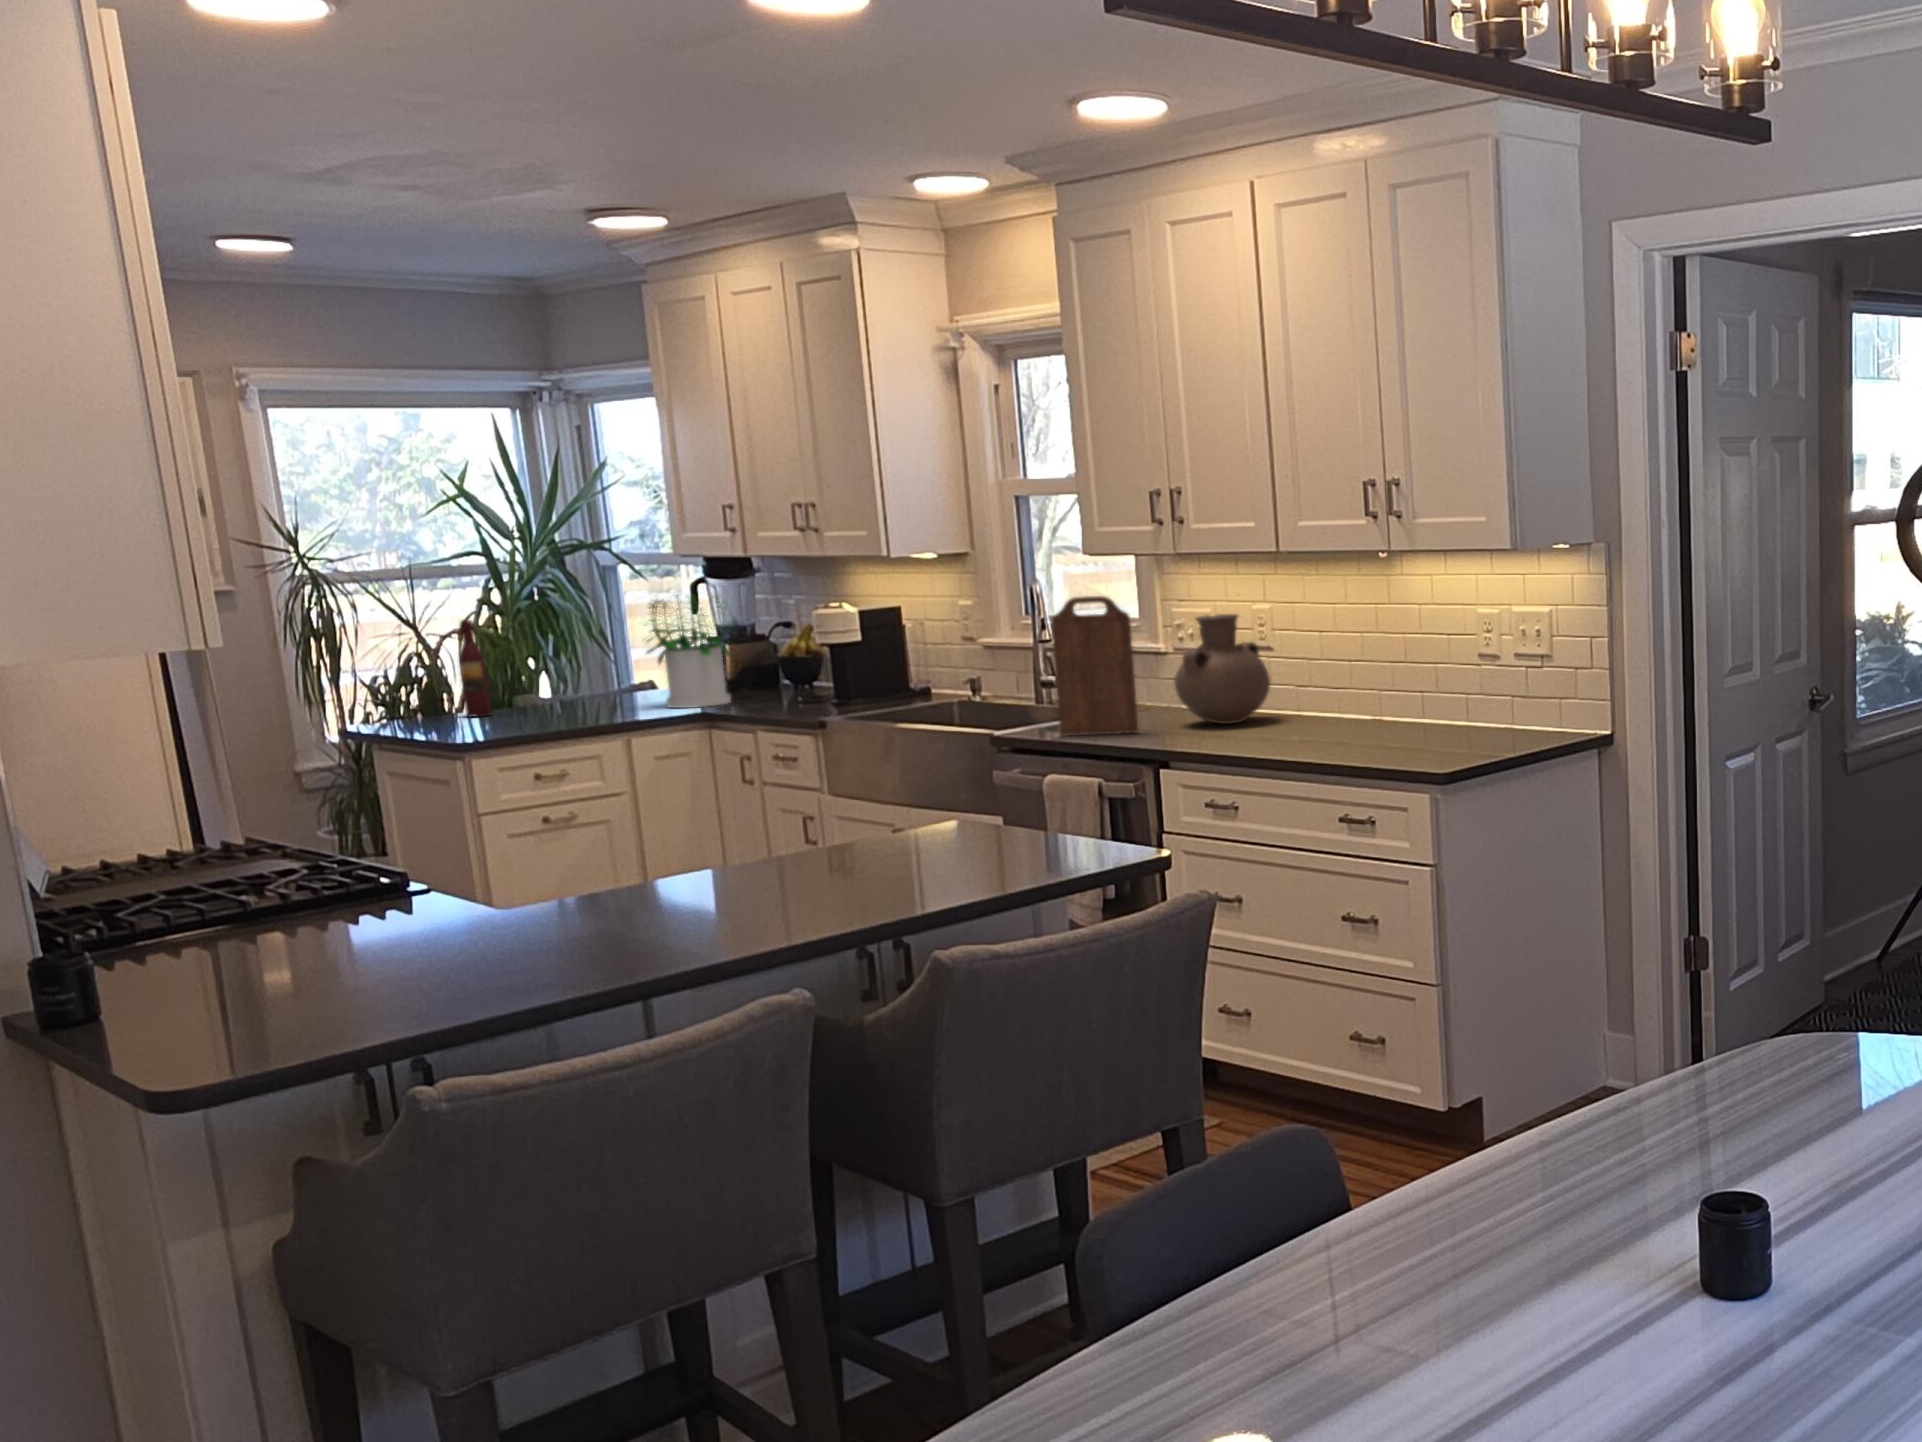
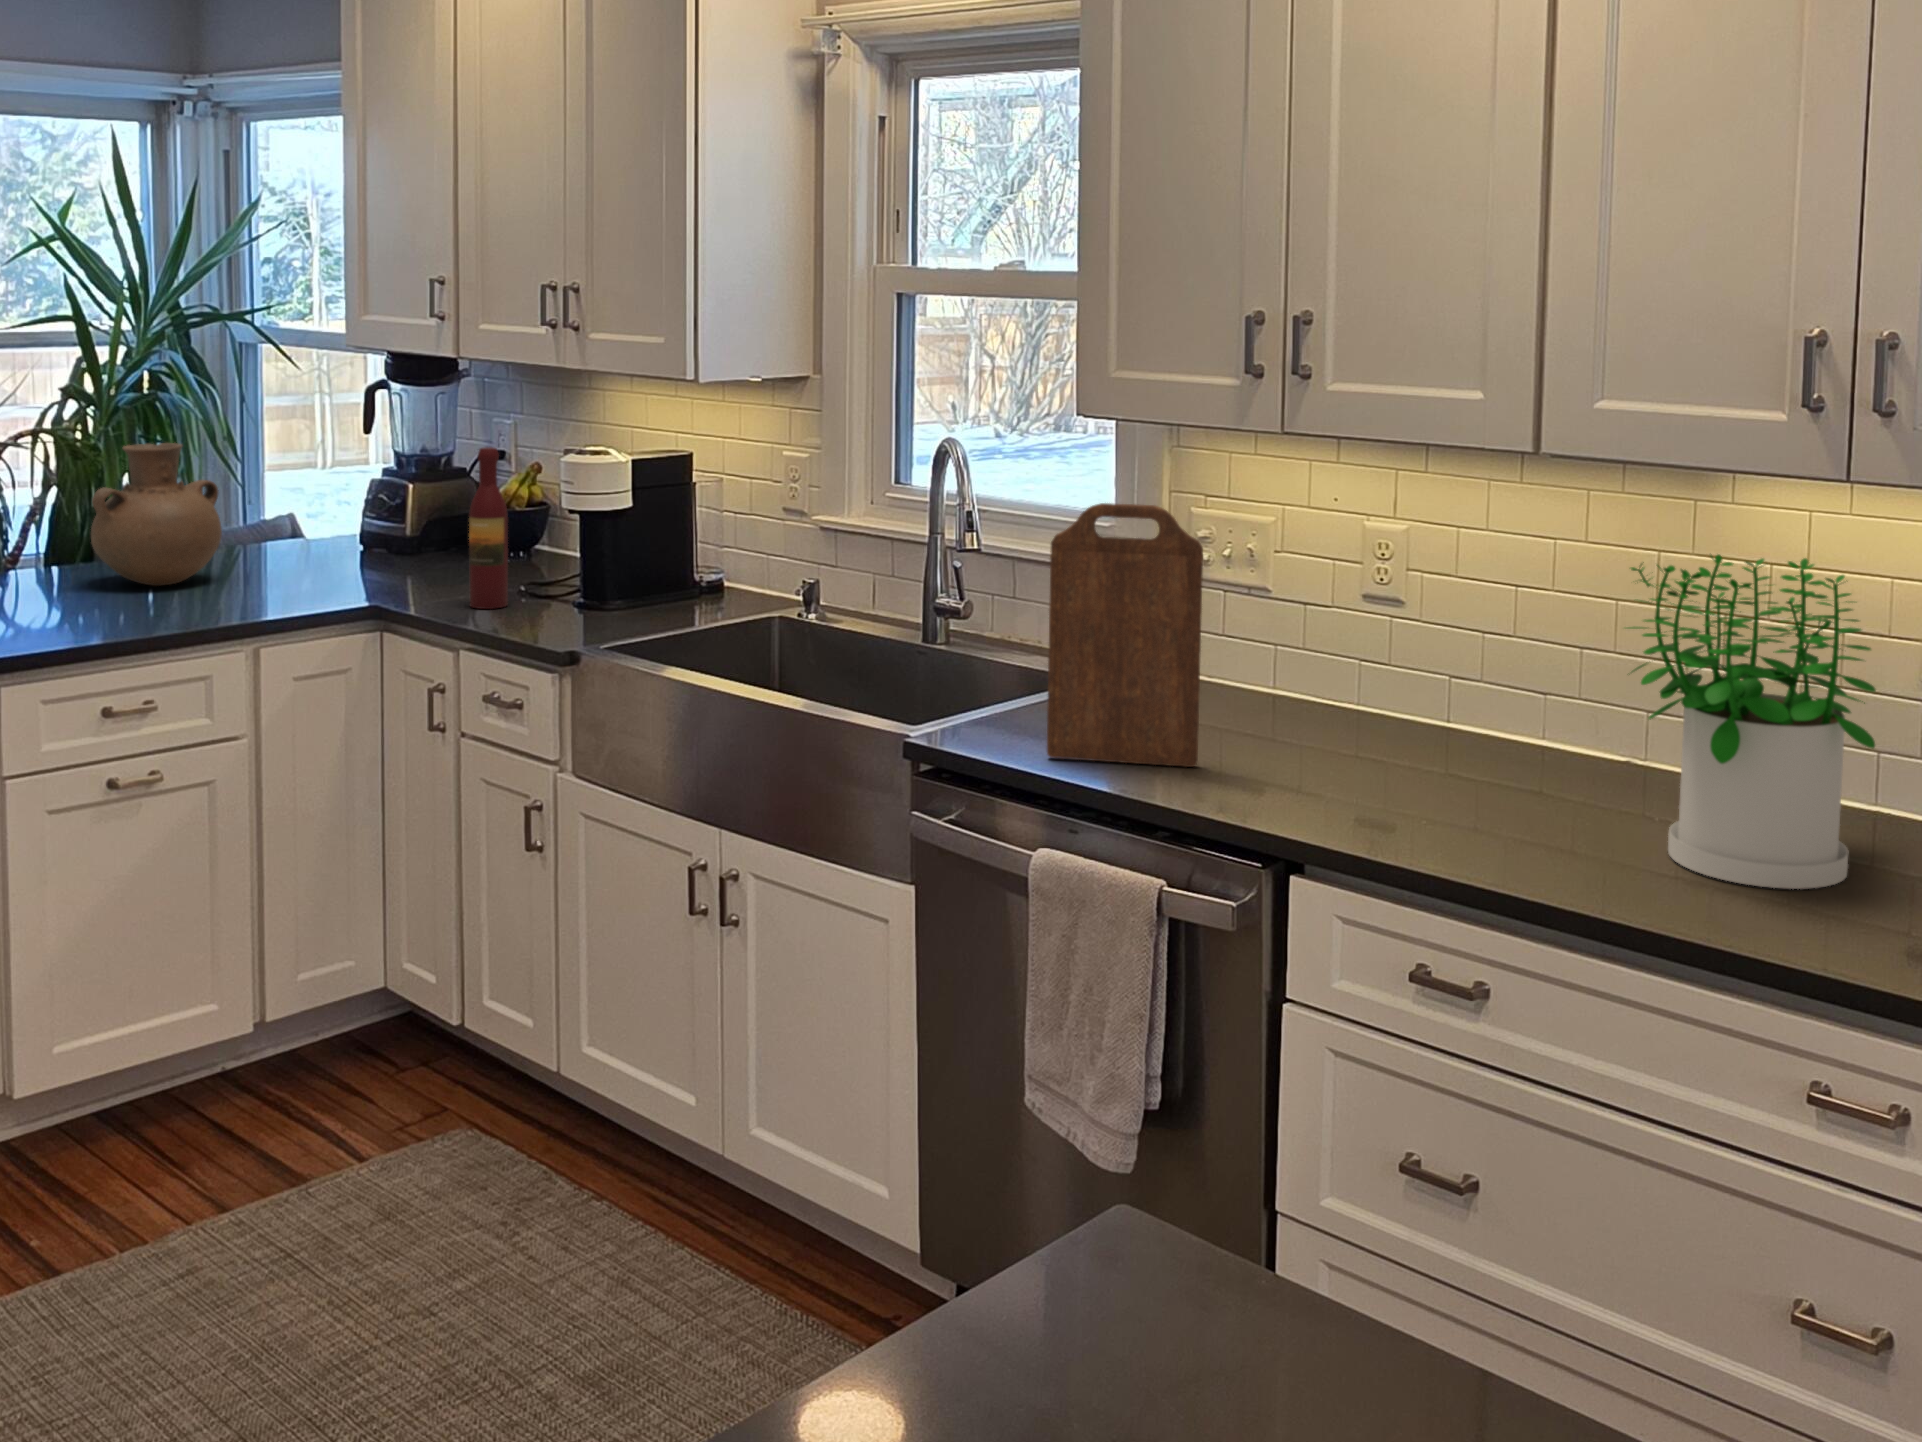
potted plant: present [647,596,735,708] -> present [1627,554,1876,889]
vase: present [1175,614,1270,724] -> present [91,443,222,586]
wine bottle: present [459,620,491,717] -> present [469,447,508,609]

